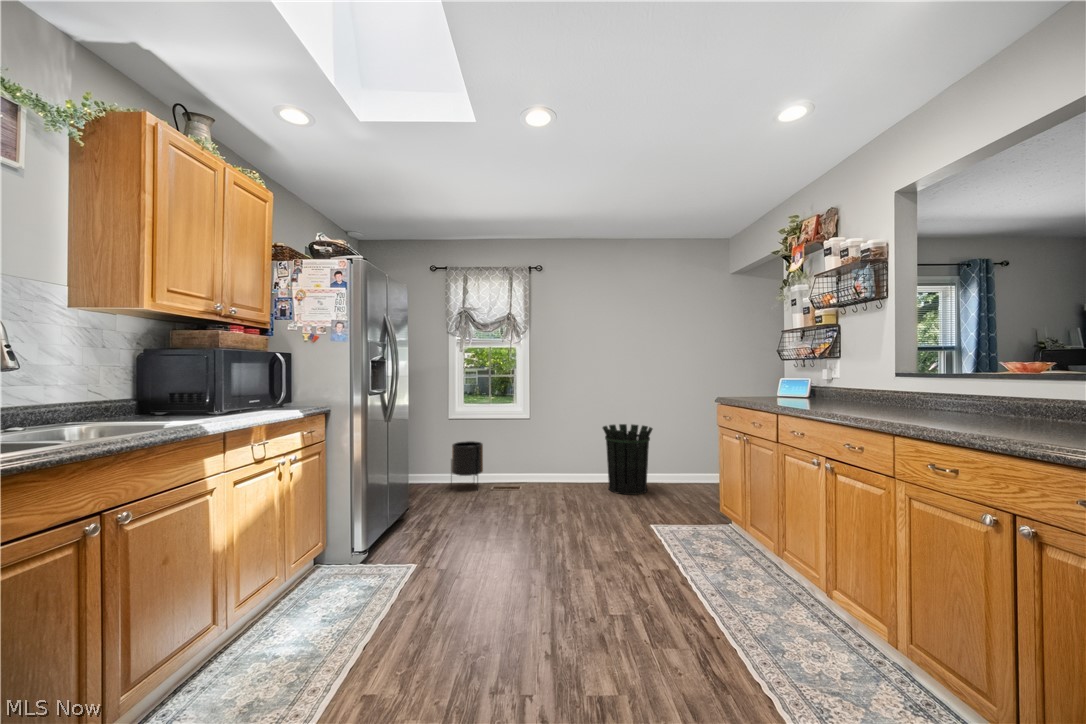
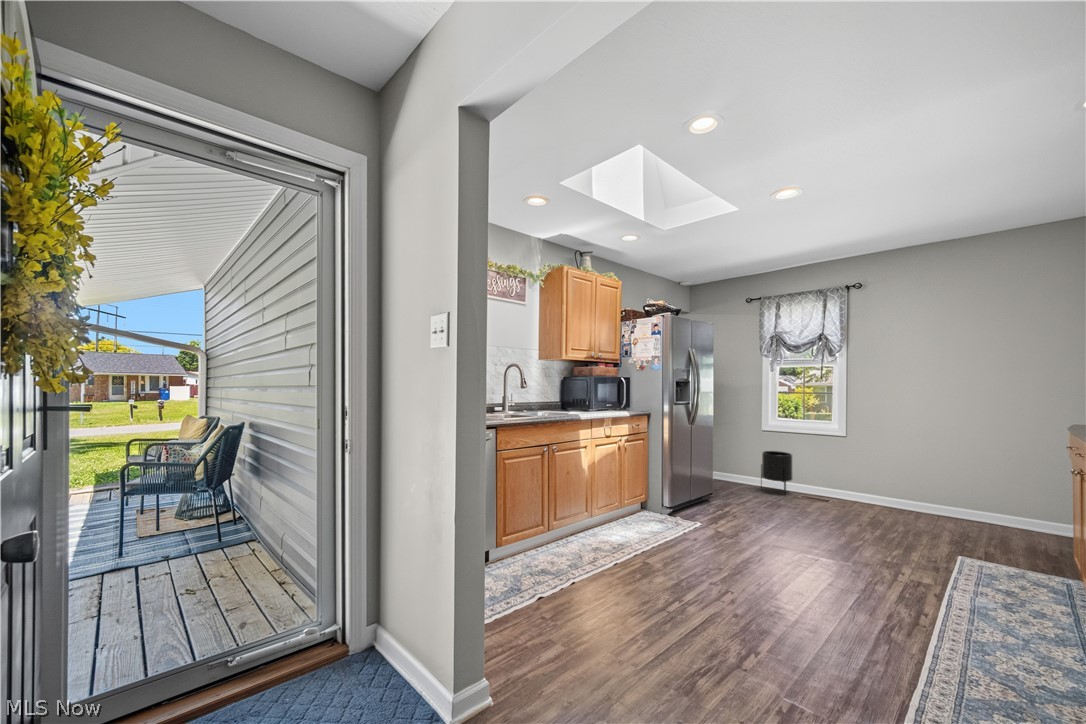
waste bin: present [603,424,652,495] -> none [929,454,1005,537]

